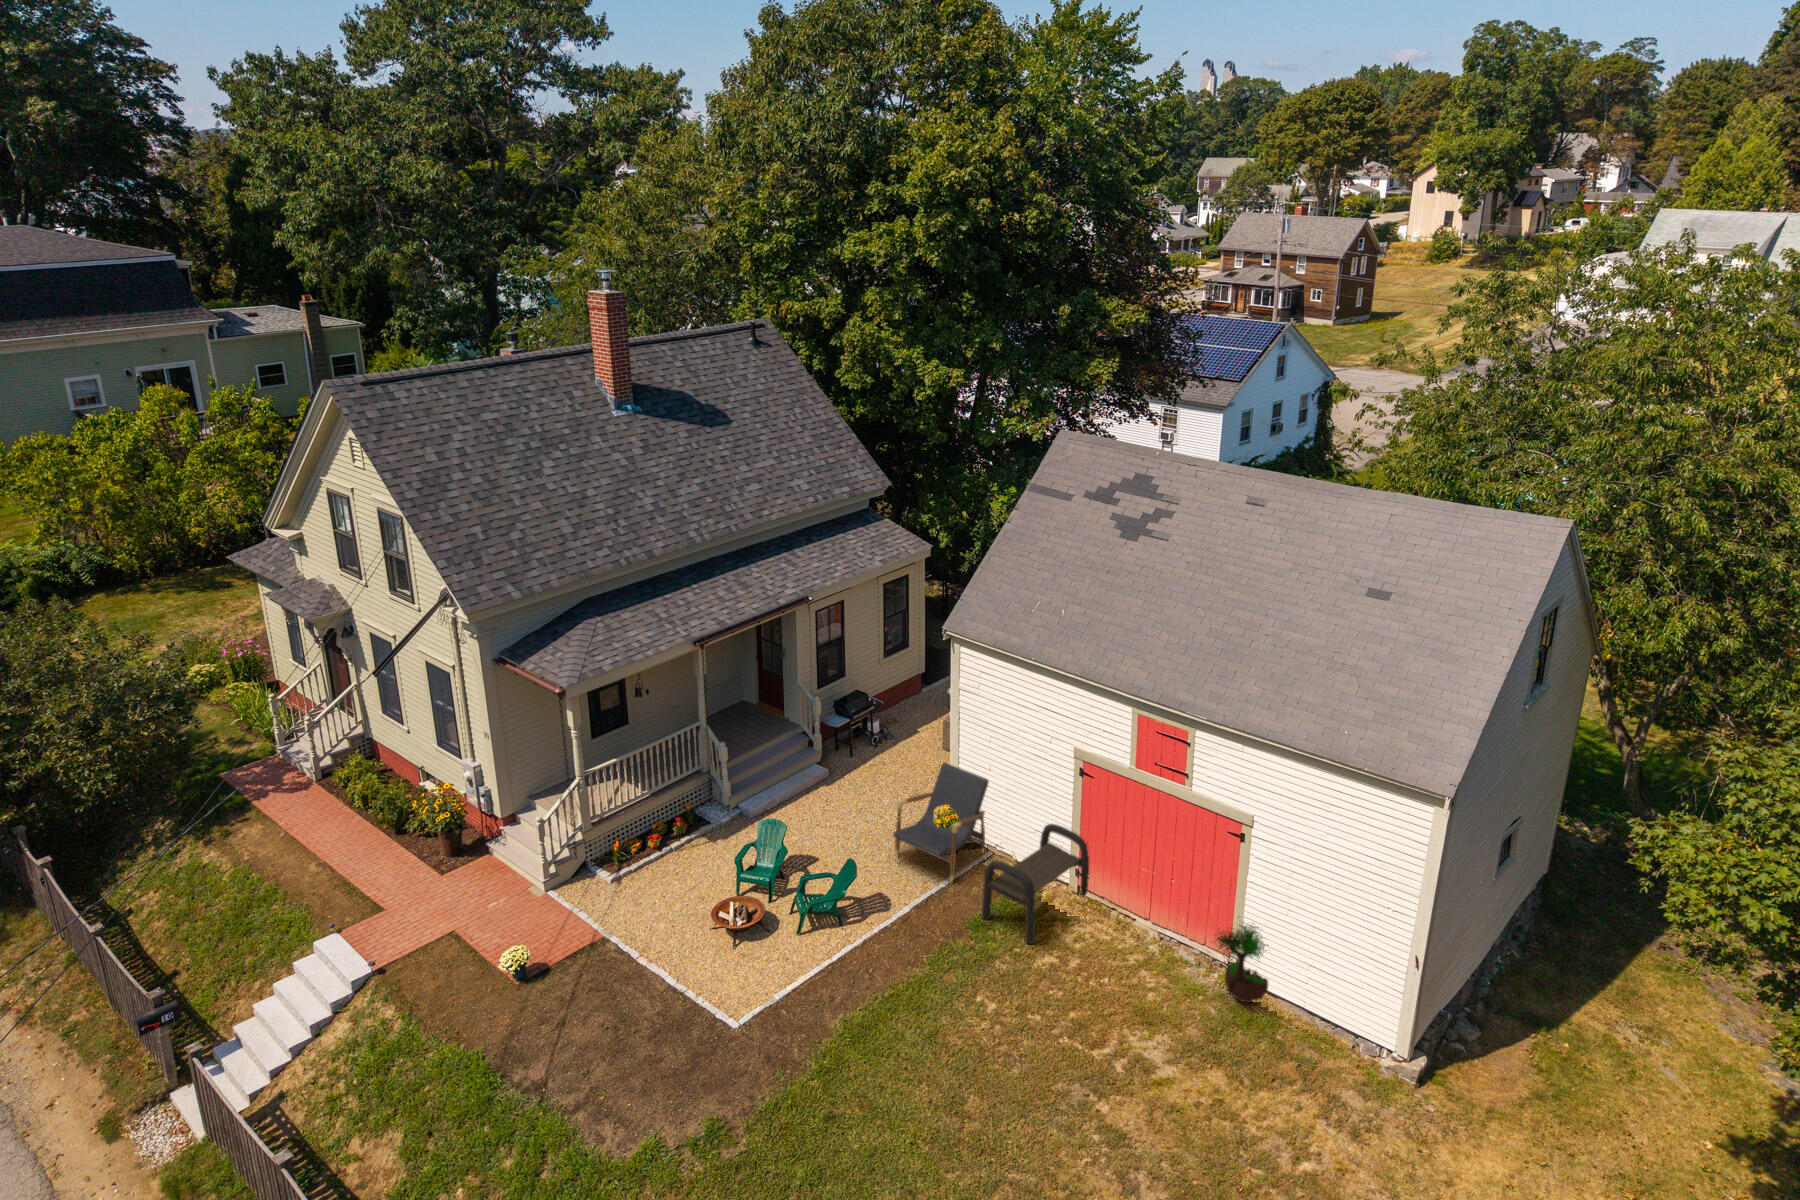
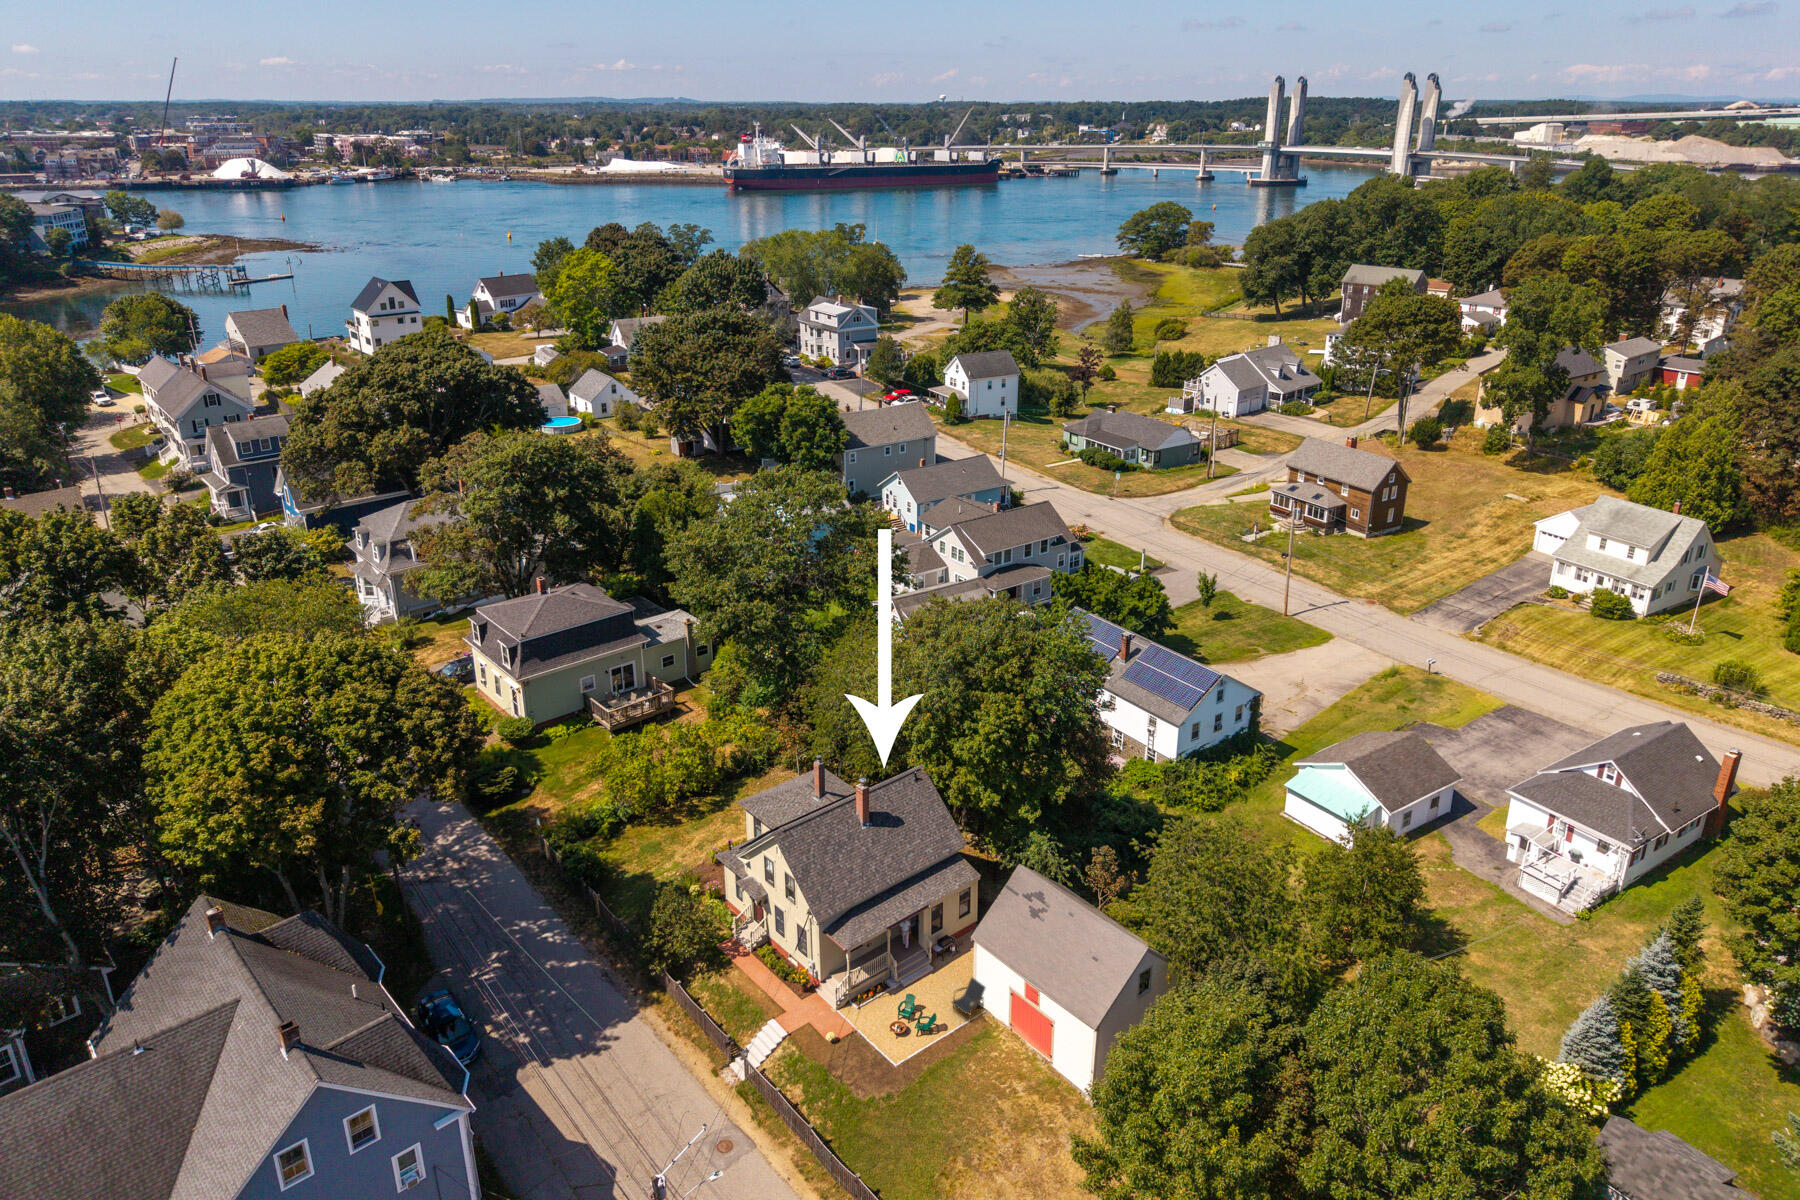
bench: present [982,824,1090,944] -> none [977,1007,1014,1049]
potted tree: present [1214,925,1268,1002] -> none [1040,1051,1060,1078]

